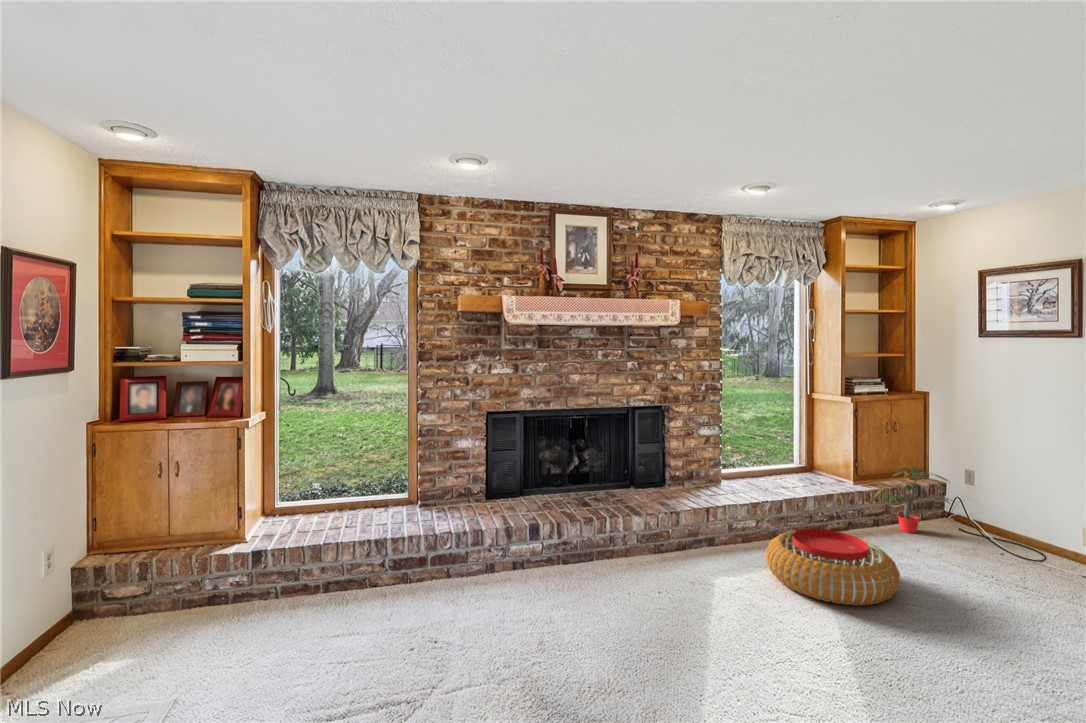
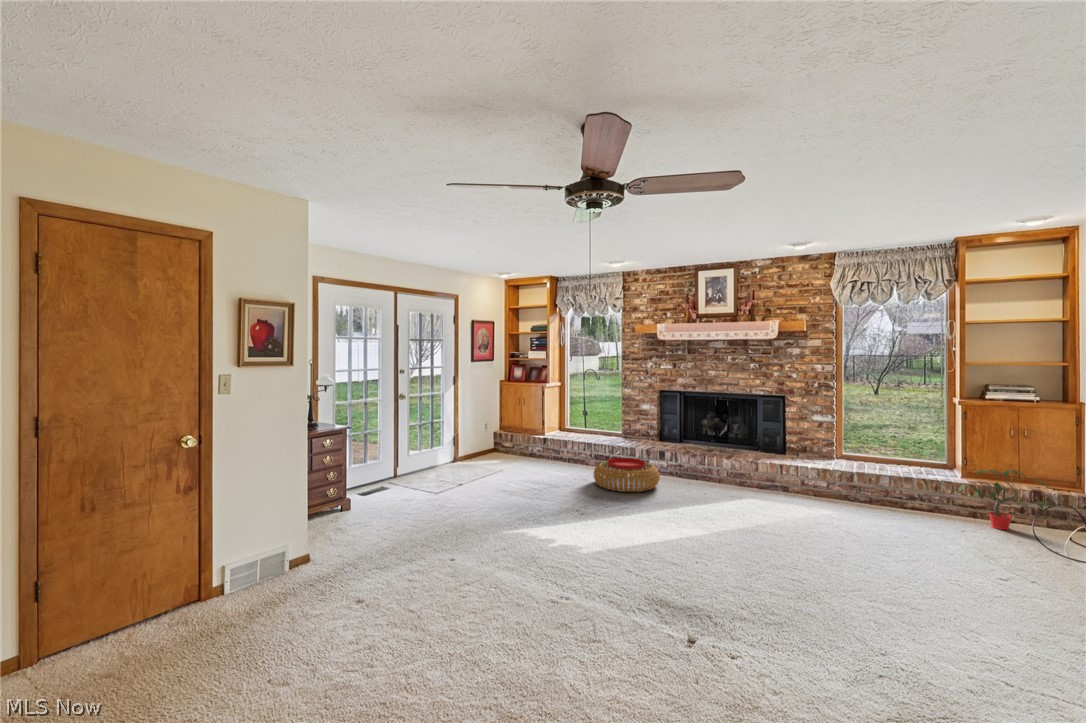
pouf: present [766,529,900,606] -> present [594,458,660,492]

